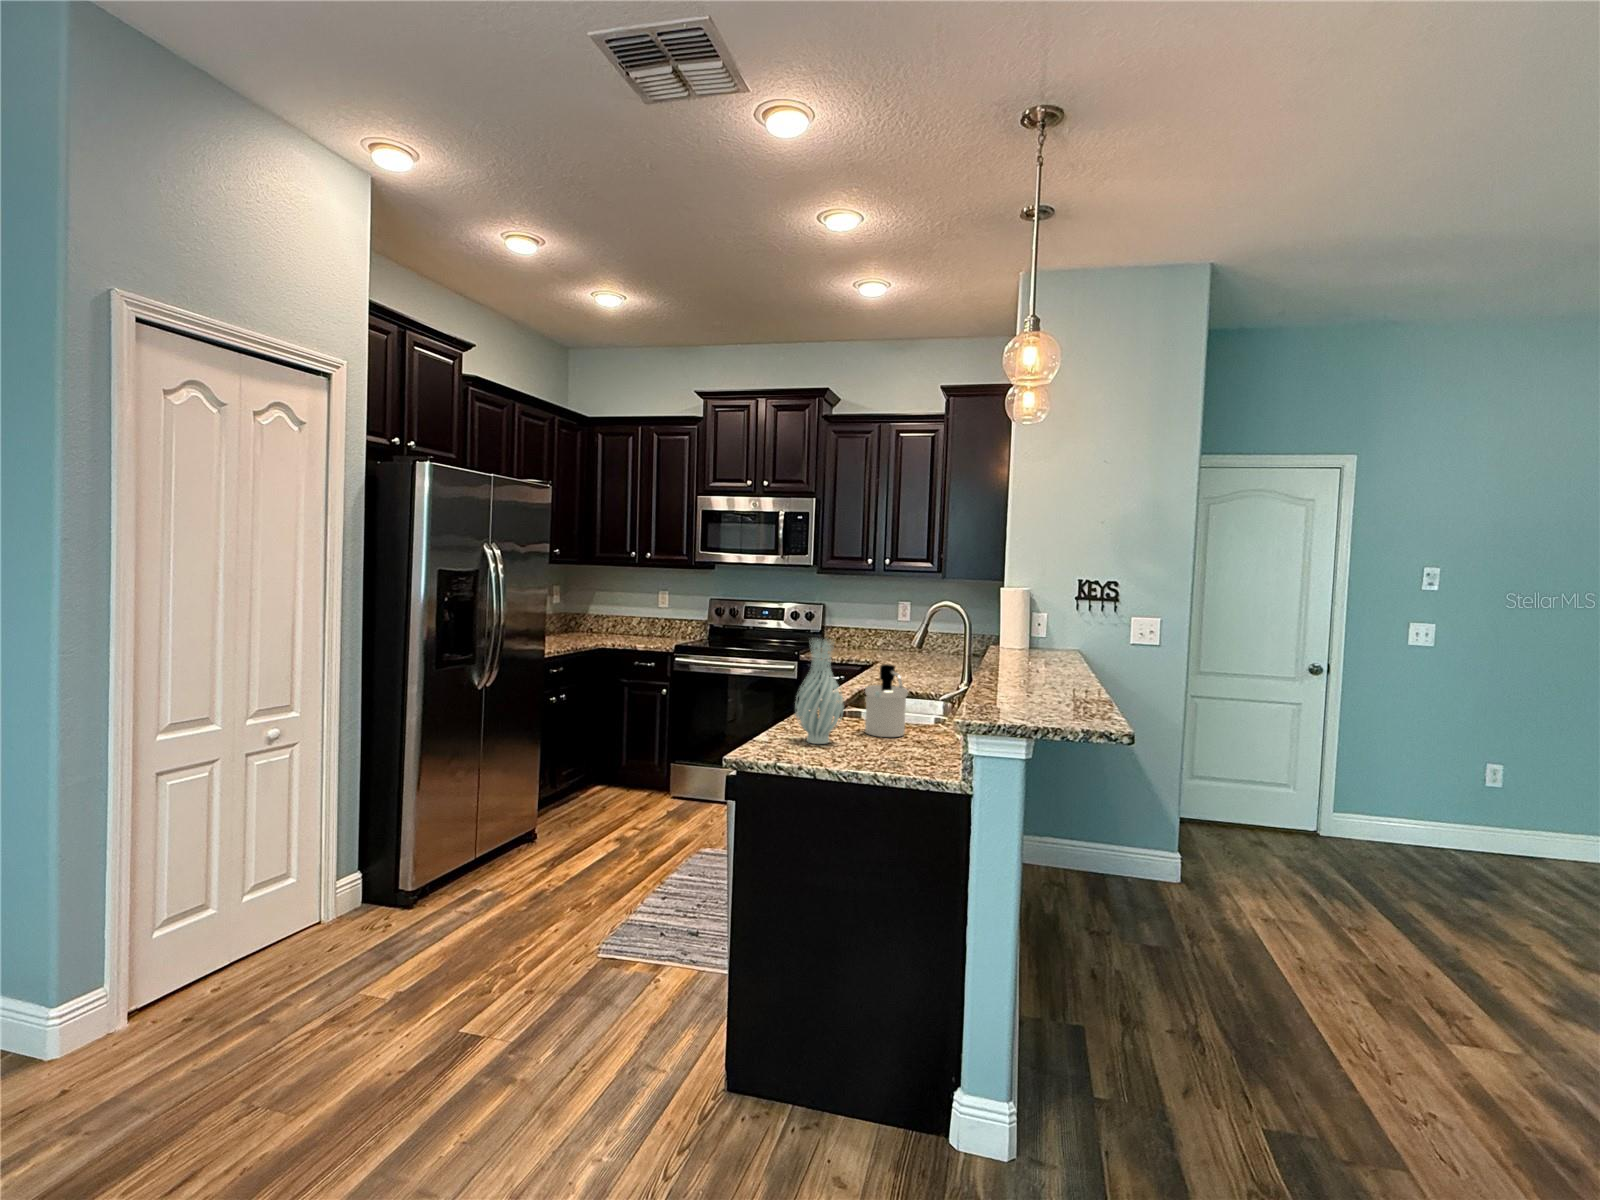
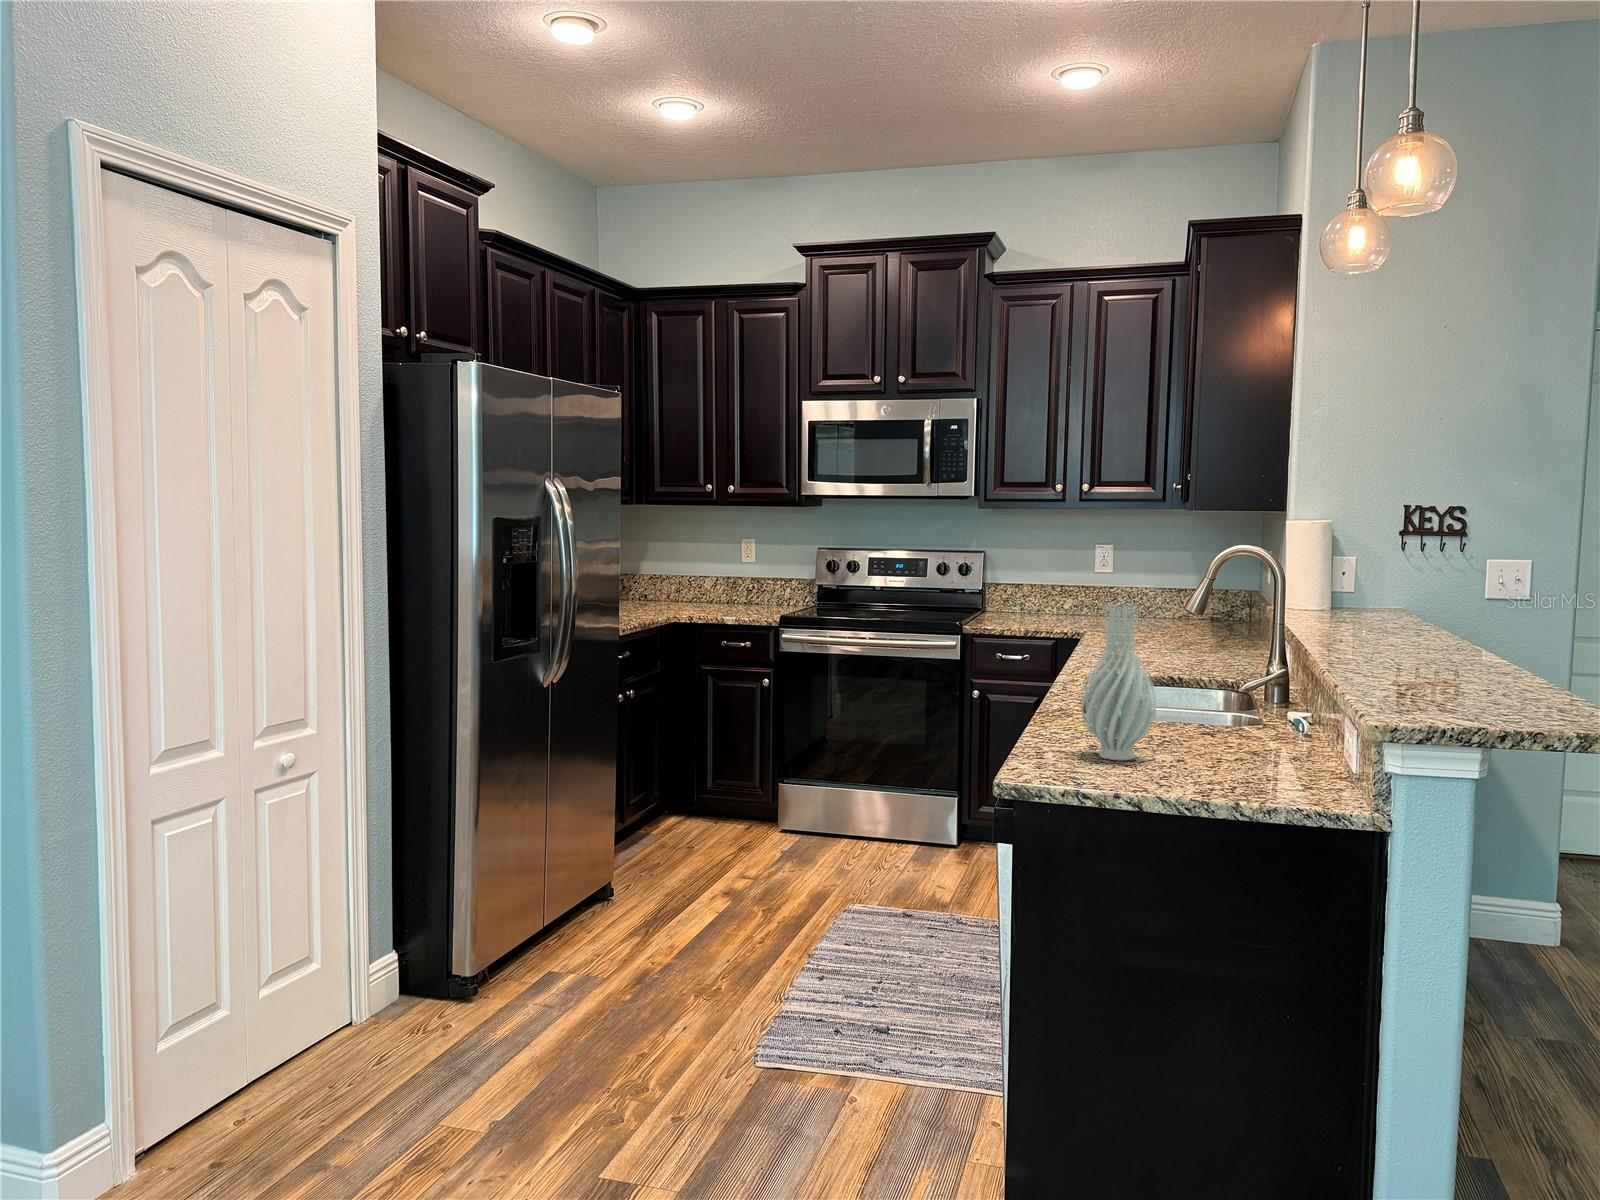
soap dispenser: present [865,664,908,737] -> none [1169,638,1239,747]

